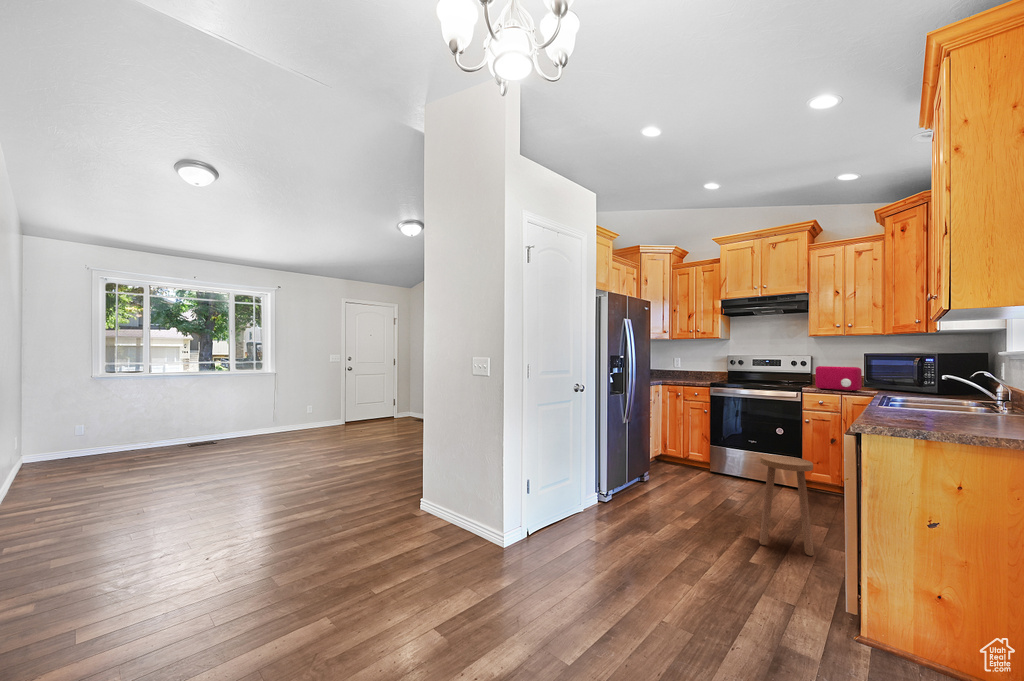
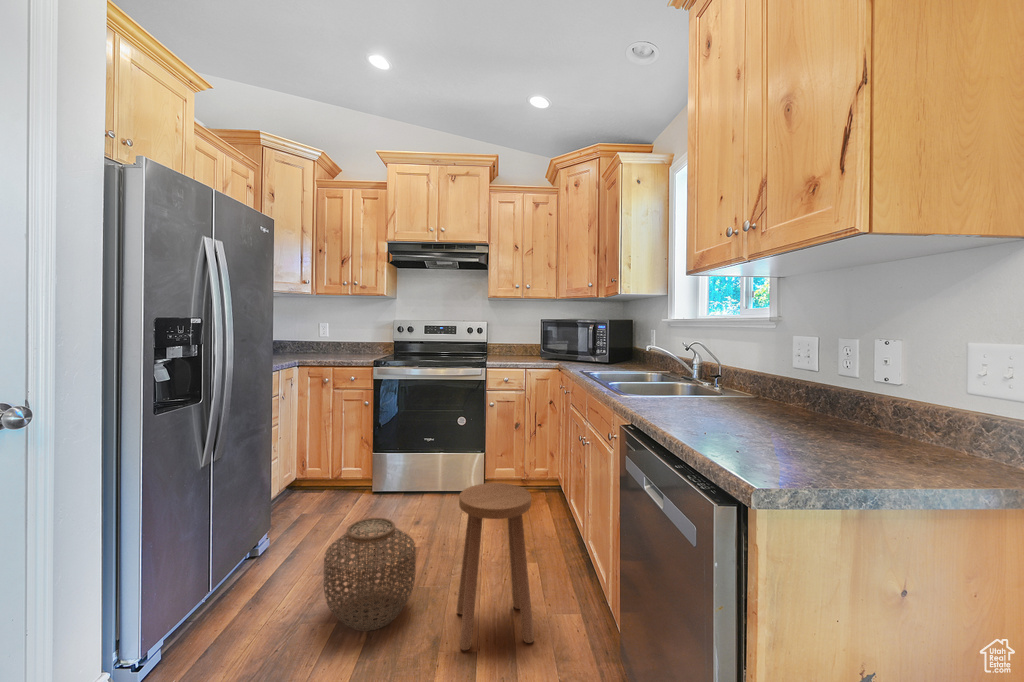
toaster: present [815,366,862,392] -> none [497,335,541,364]
woven basket: none [680,465,733,525] -> present [324,518,416,631]

